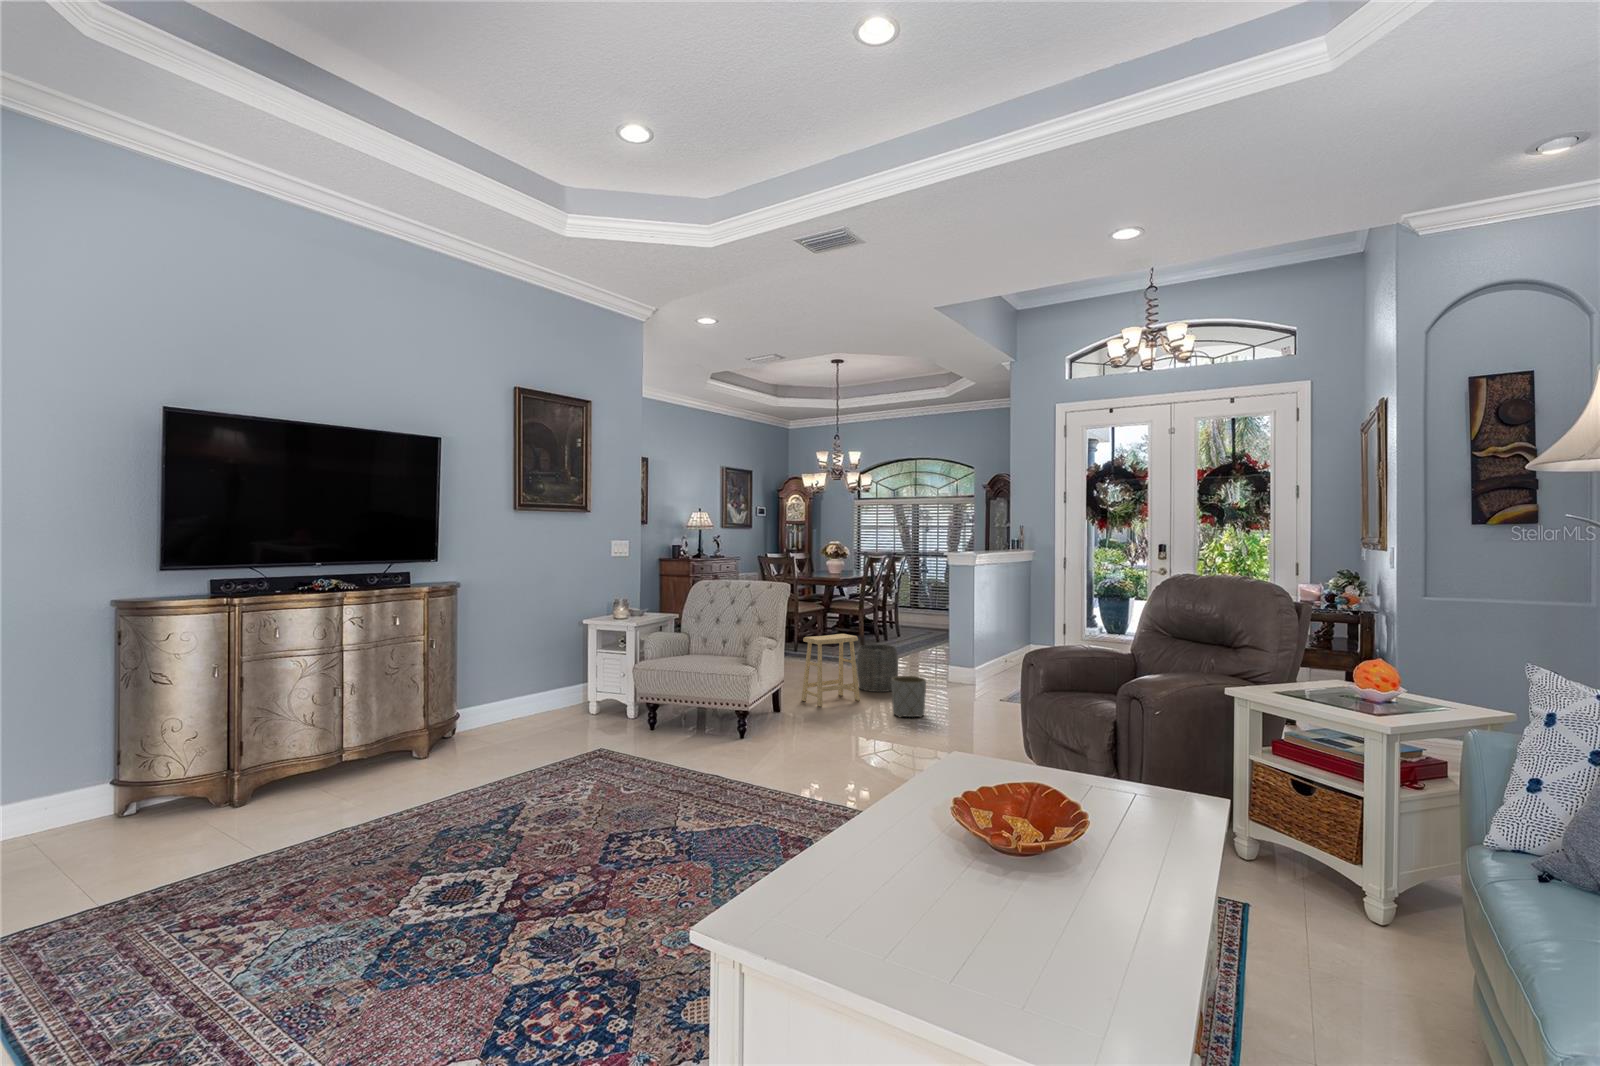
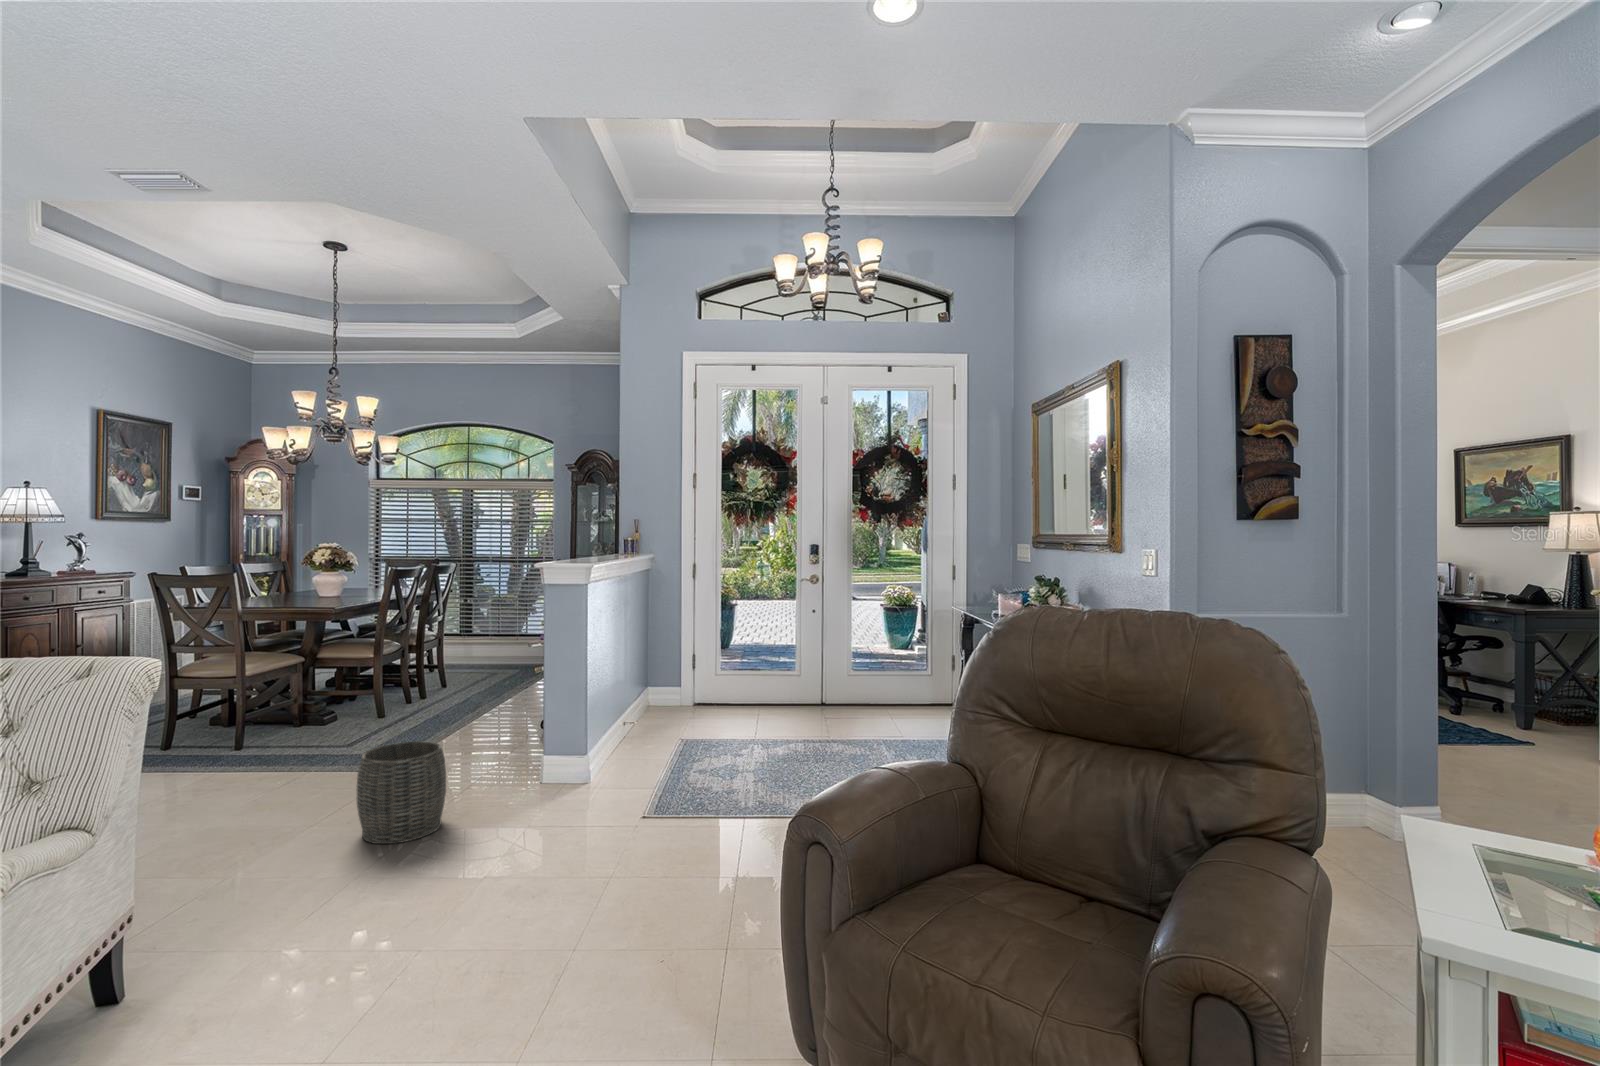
footstool: present [801,634,860,707] -> none [205,744,360,932]
planter: present [891,676,926,717] -> none [433,823,510,926]

